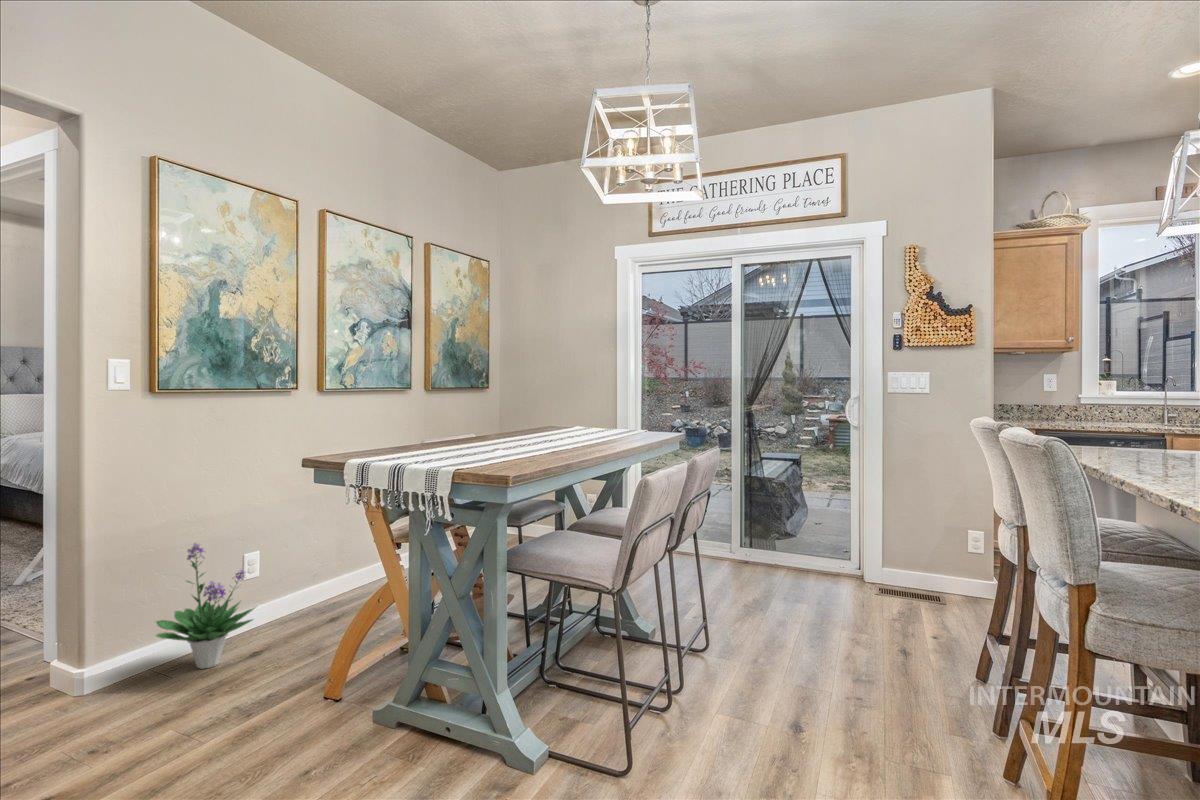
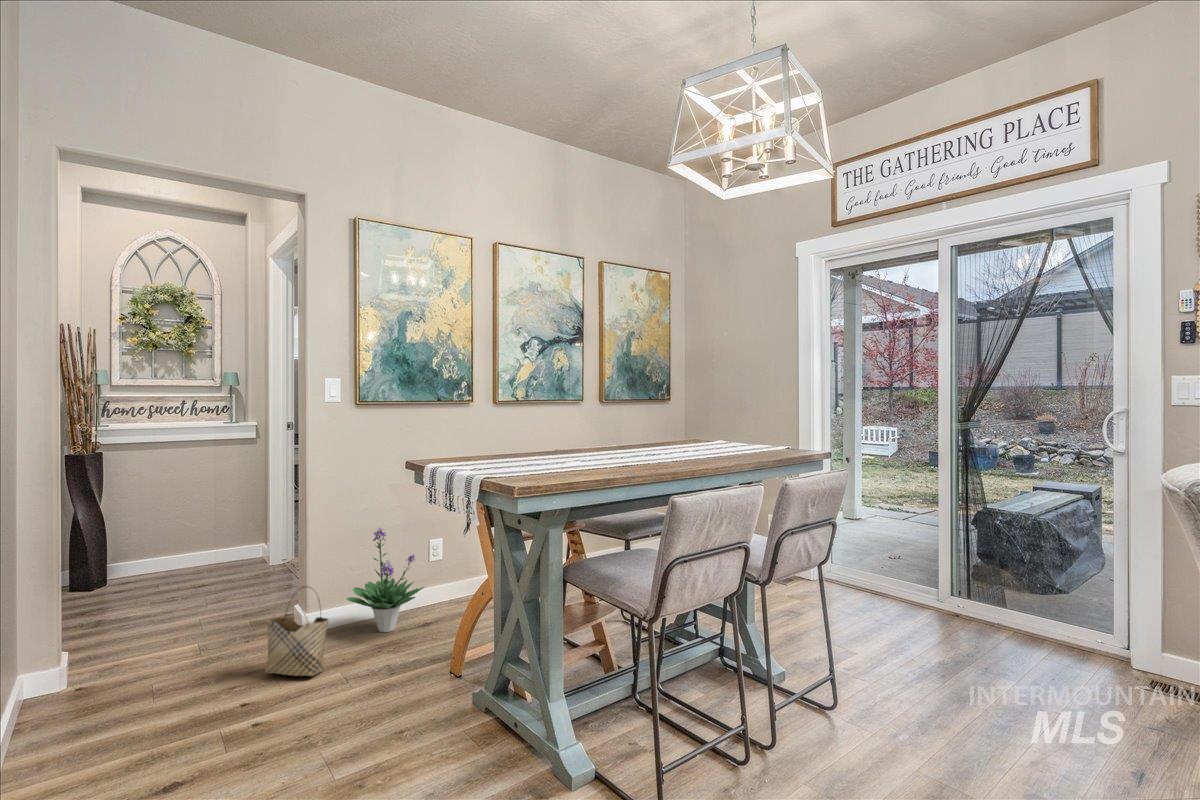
woven basket: none [53,627,154,752] -> present [265,586,328,676]

